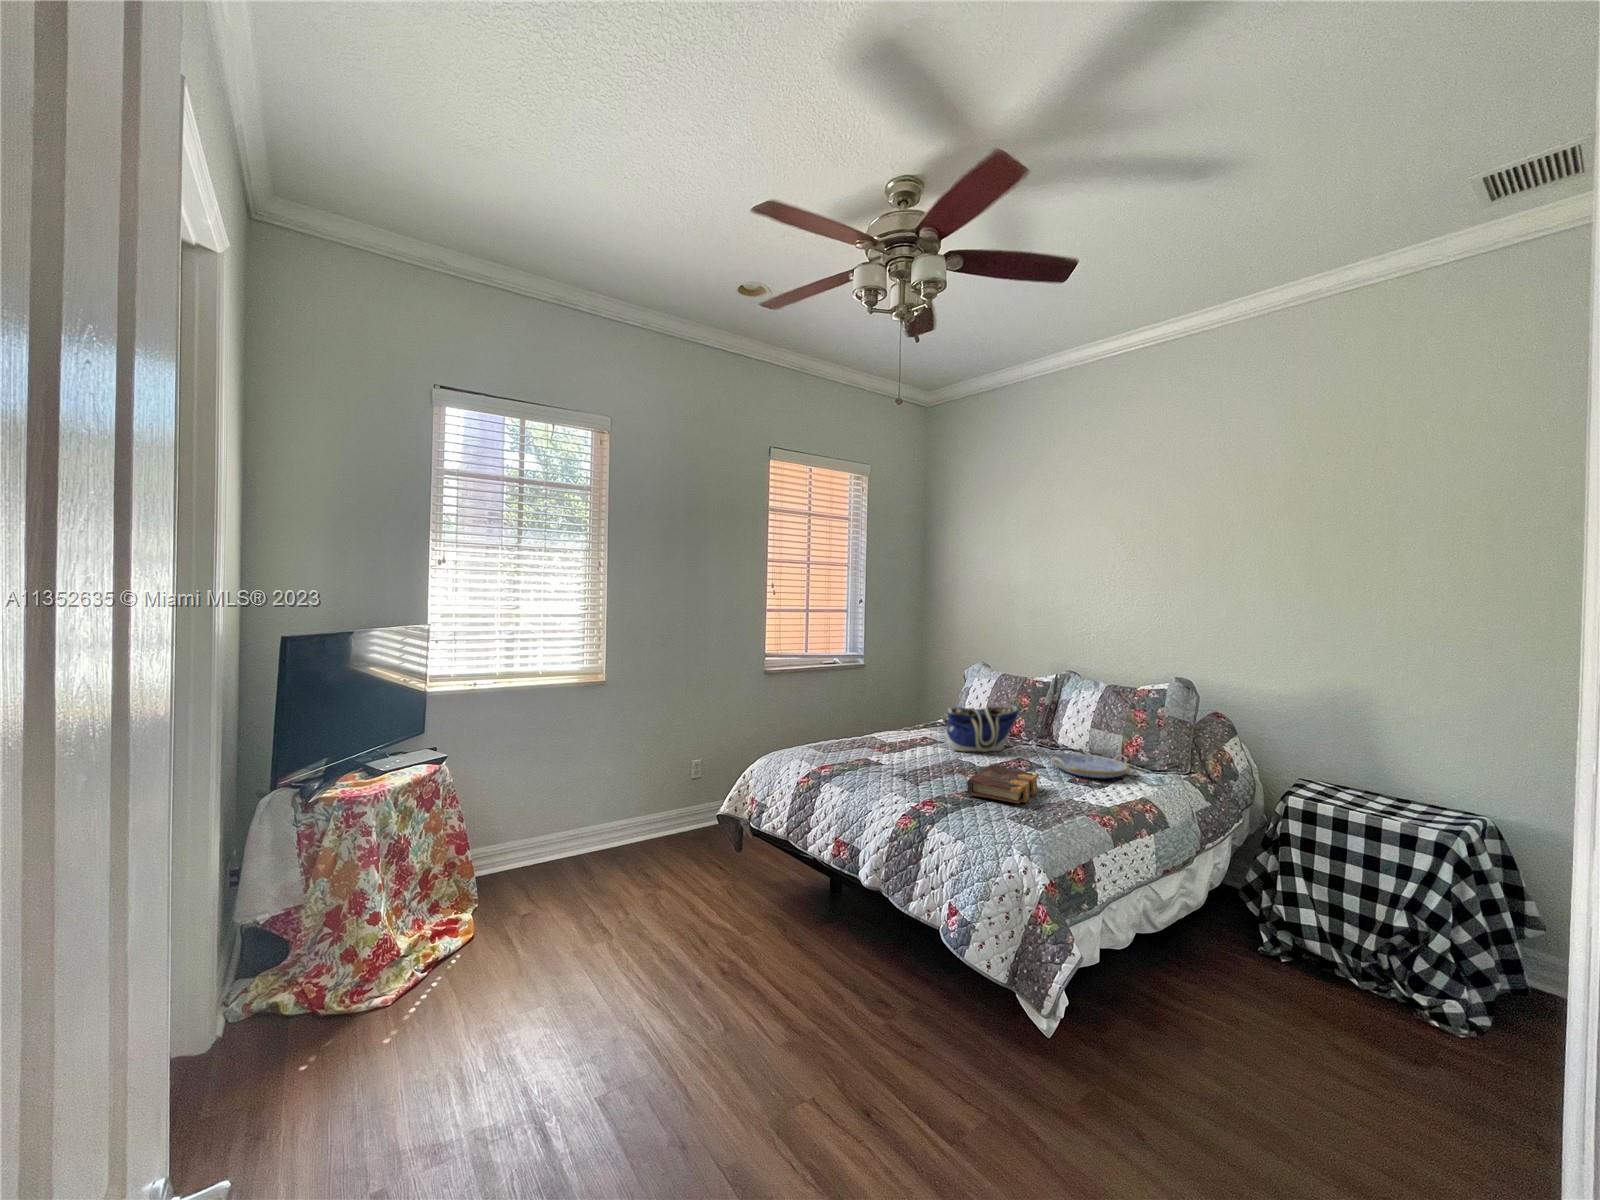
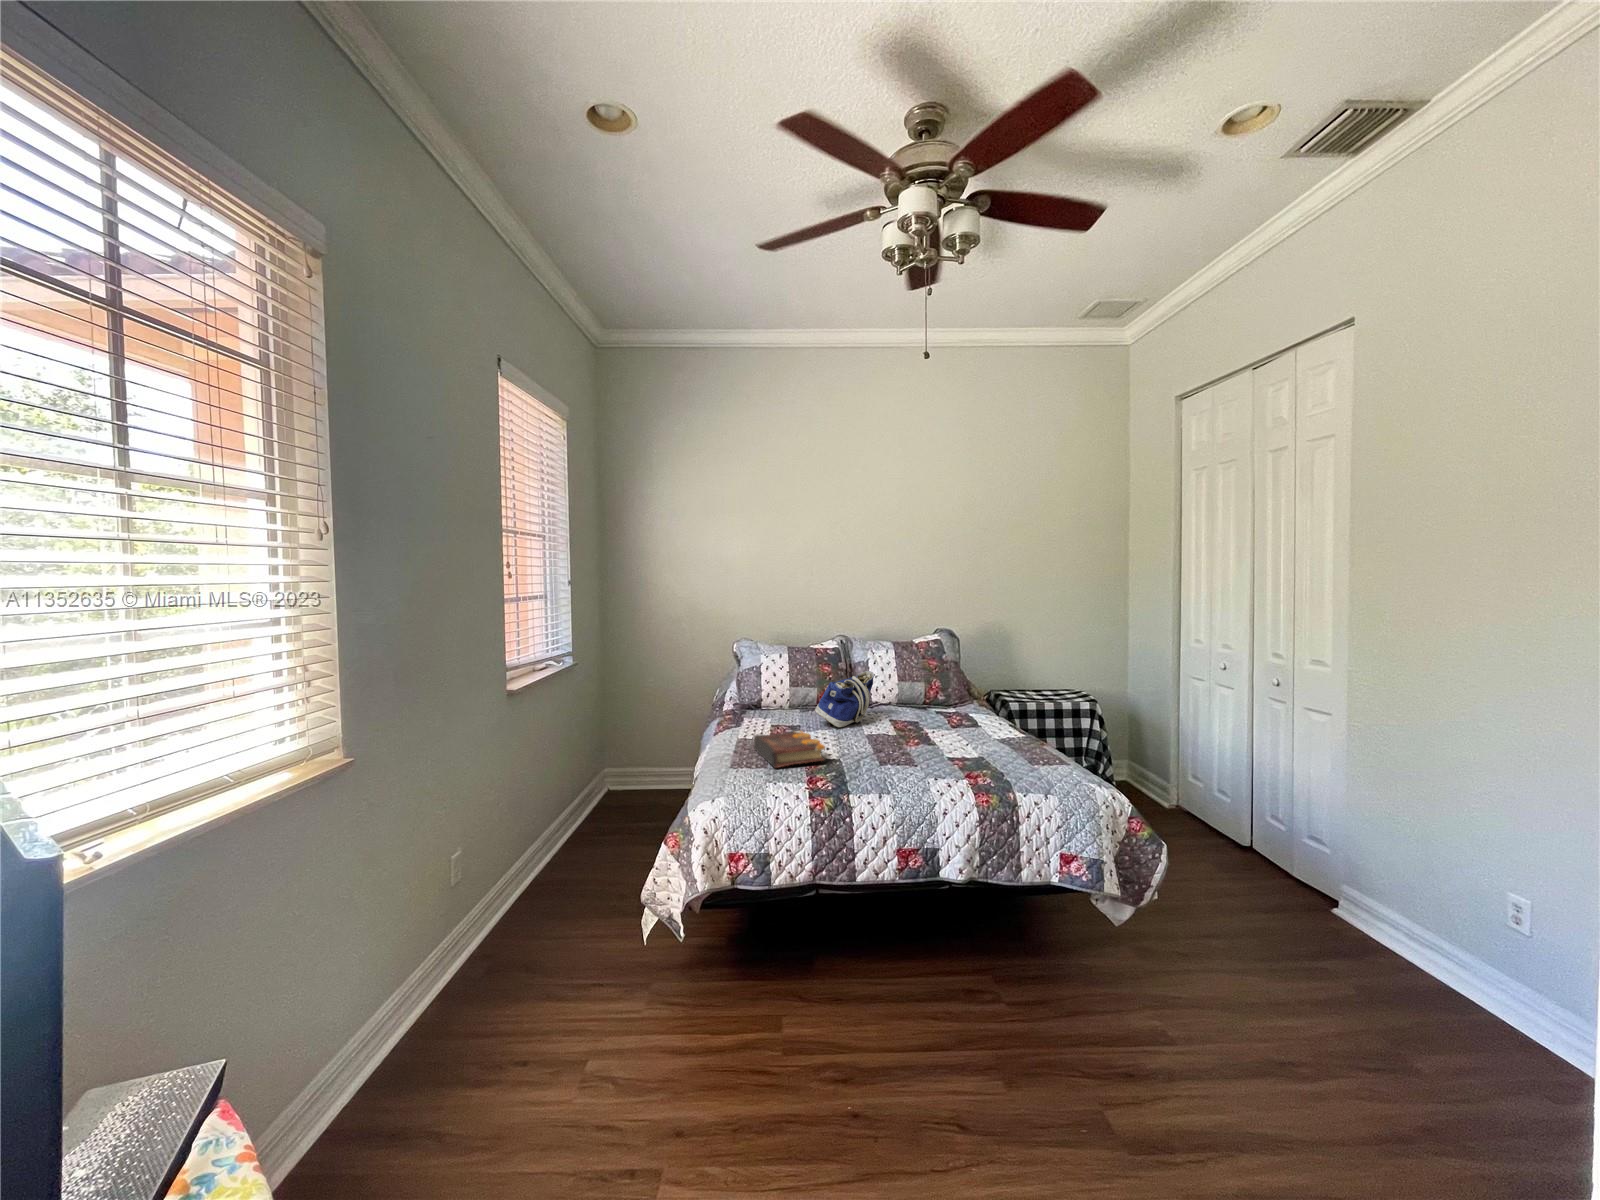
serving tray: present [1052,754,1130,778] -> none [907,697,973,721]
book: present [967,765,1039,803] -> present [754,731,825,768]

